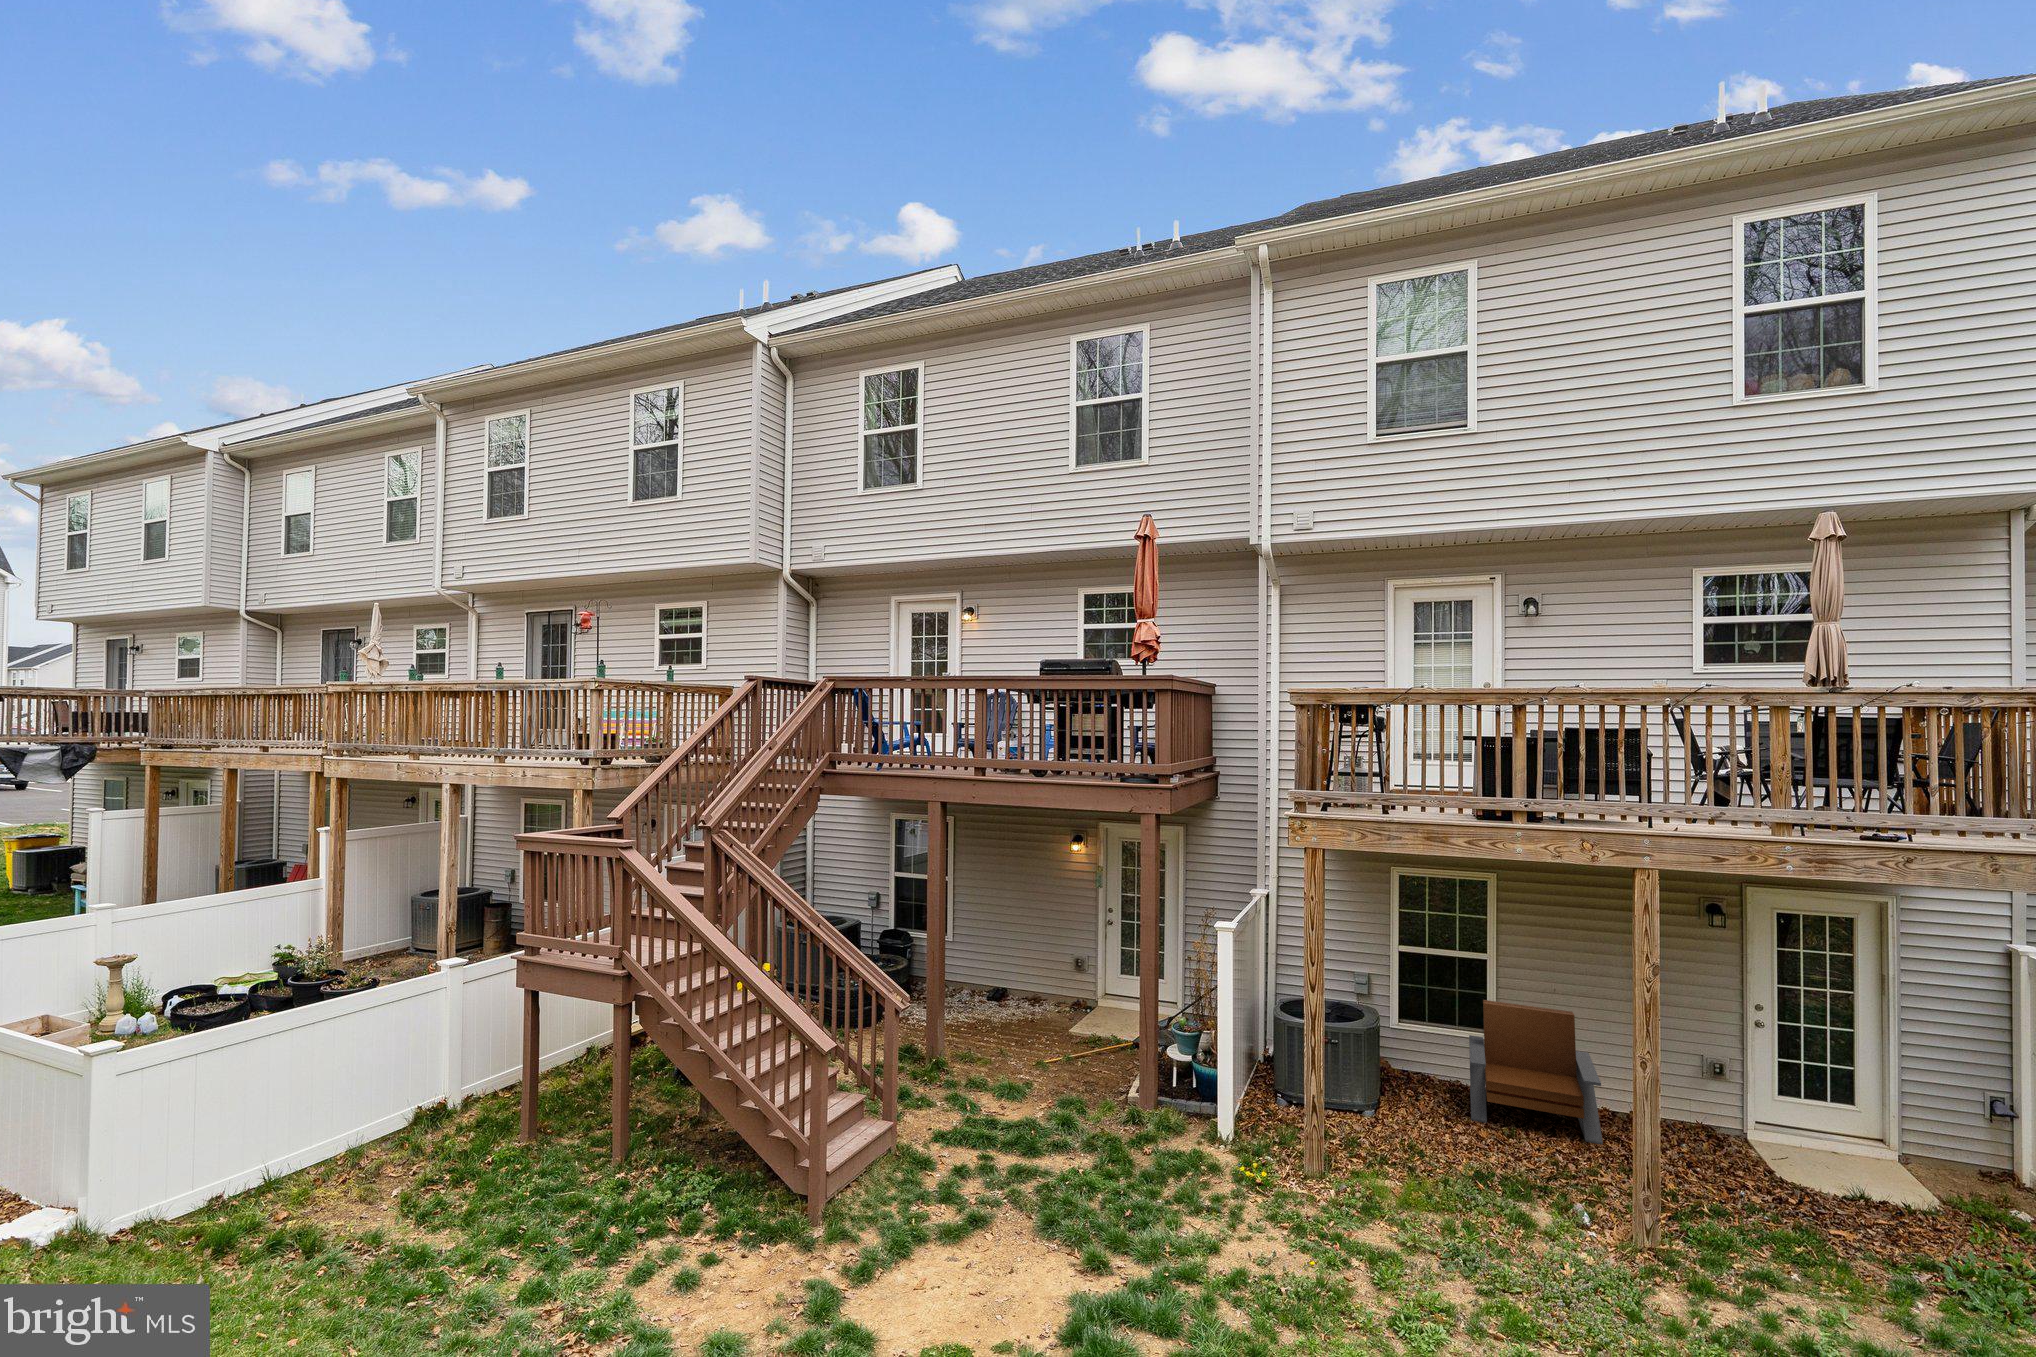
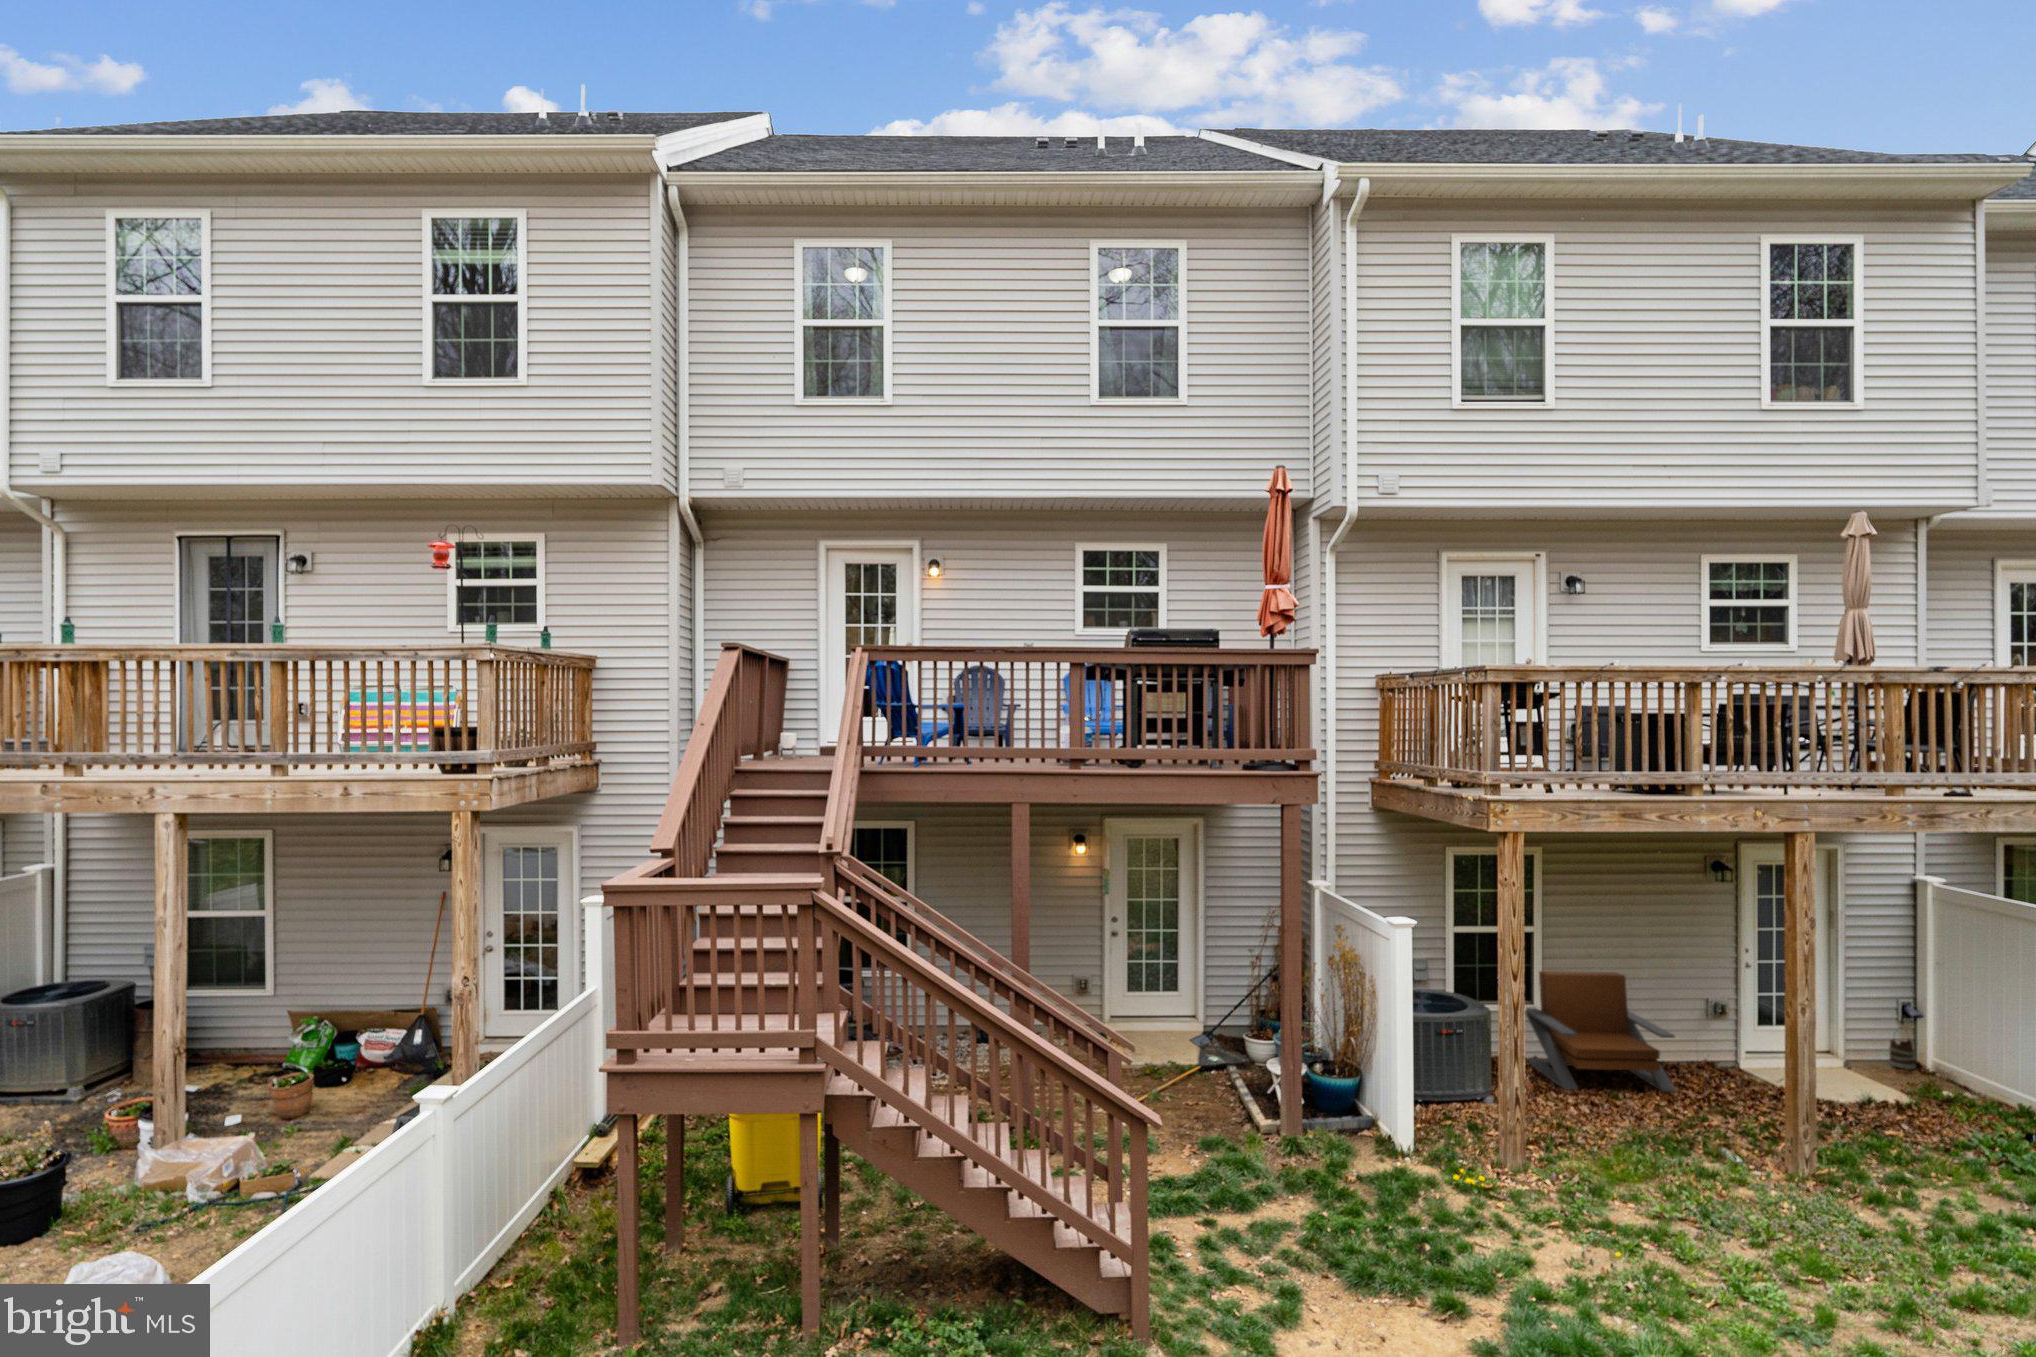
wooden bucket: none [1964,1129,2001,1182] -> present [1889,1030,1916,1069]

